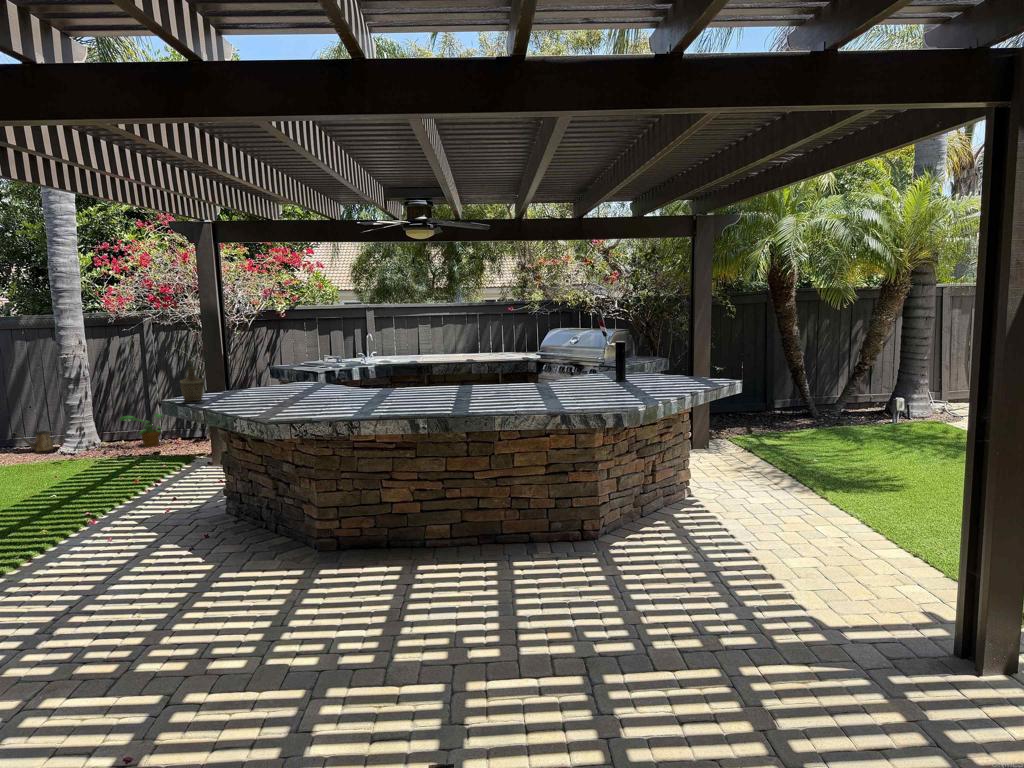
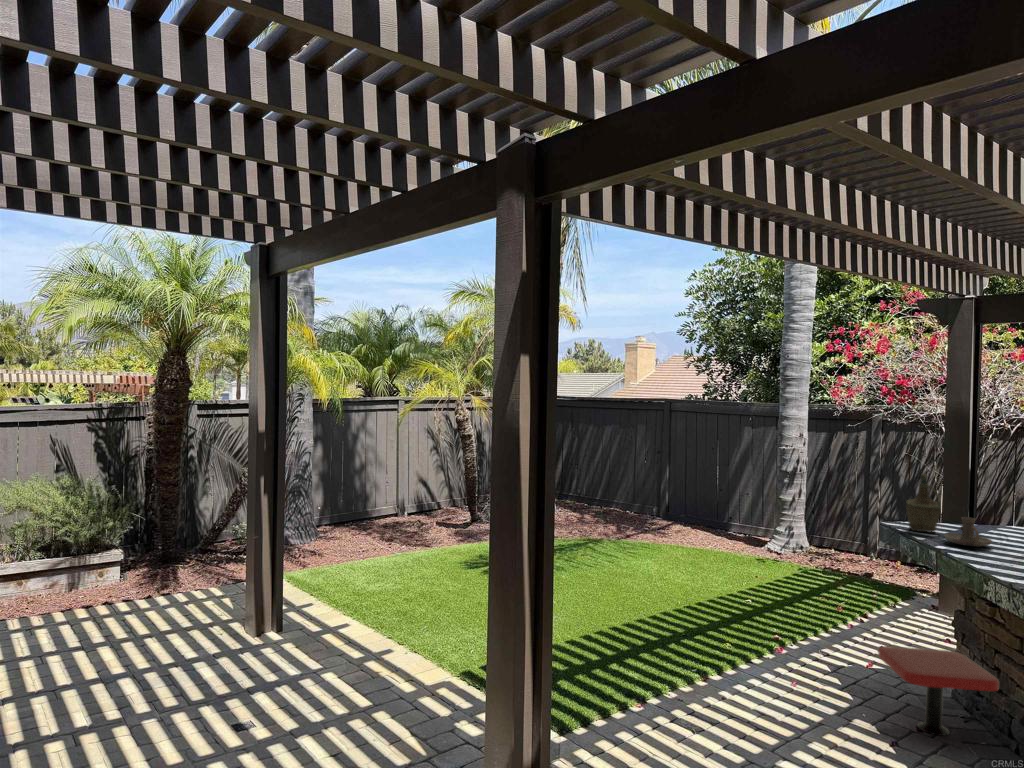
candle holder: none [208,385,238,404] -> present [944,517,992,547]
potted plant: present [119,414,163,447] -> none [831,523,884,566]
watering can: present [16,431,57,452] -> none [729,518,768,544]
pedestal table: none [173,479,252,536] -> present [878,646,999,736]

